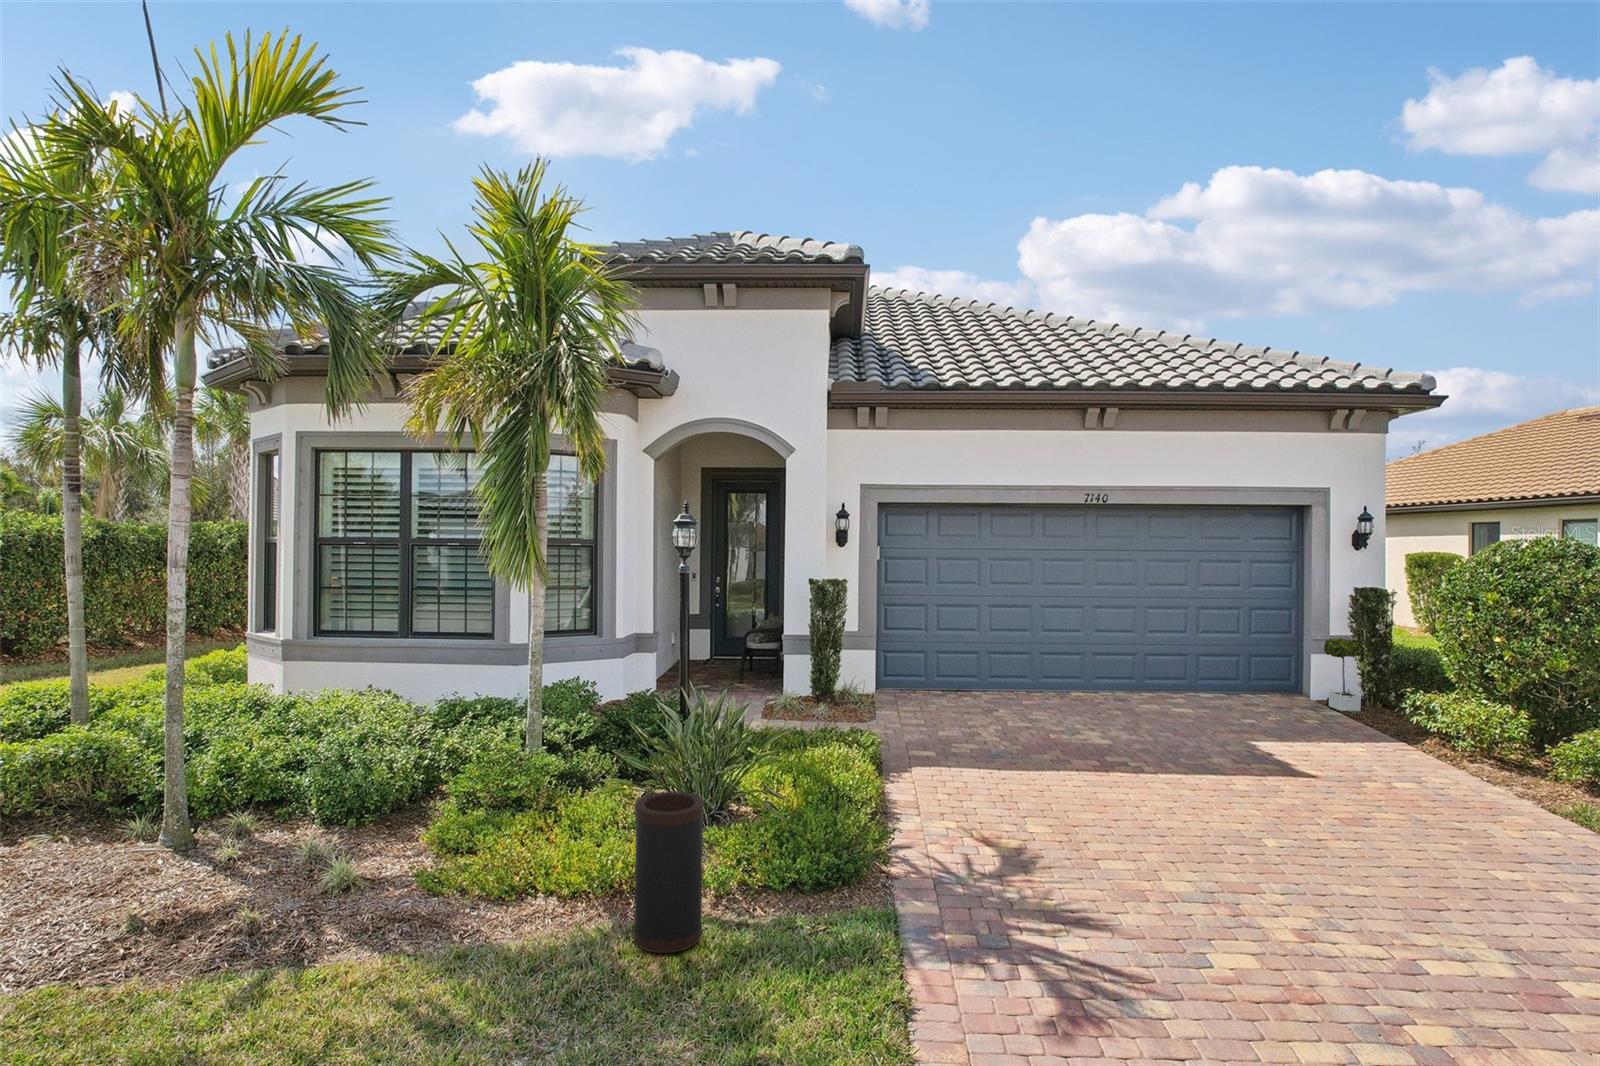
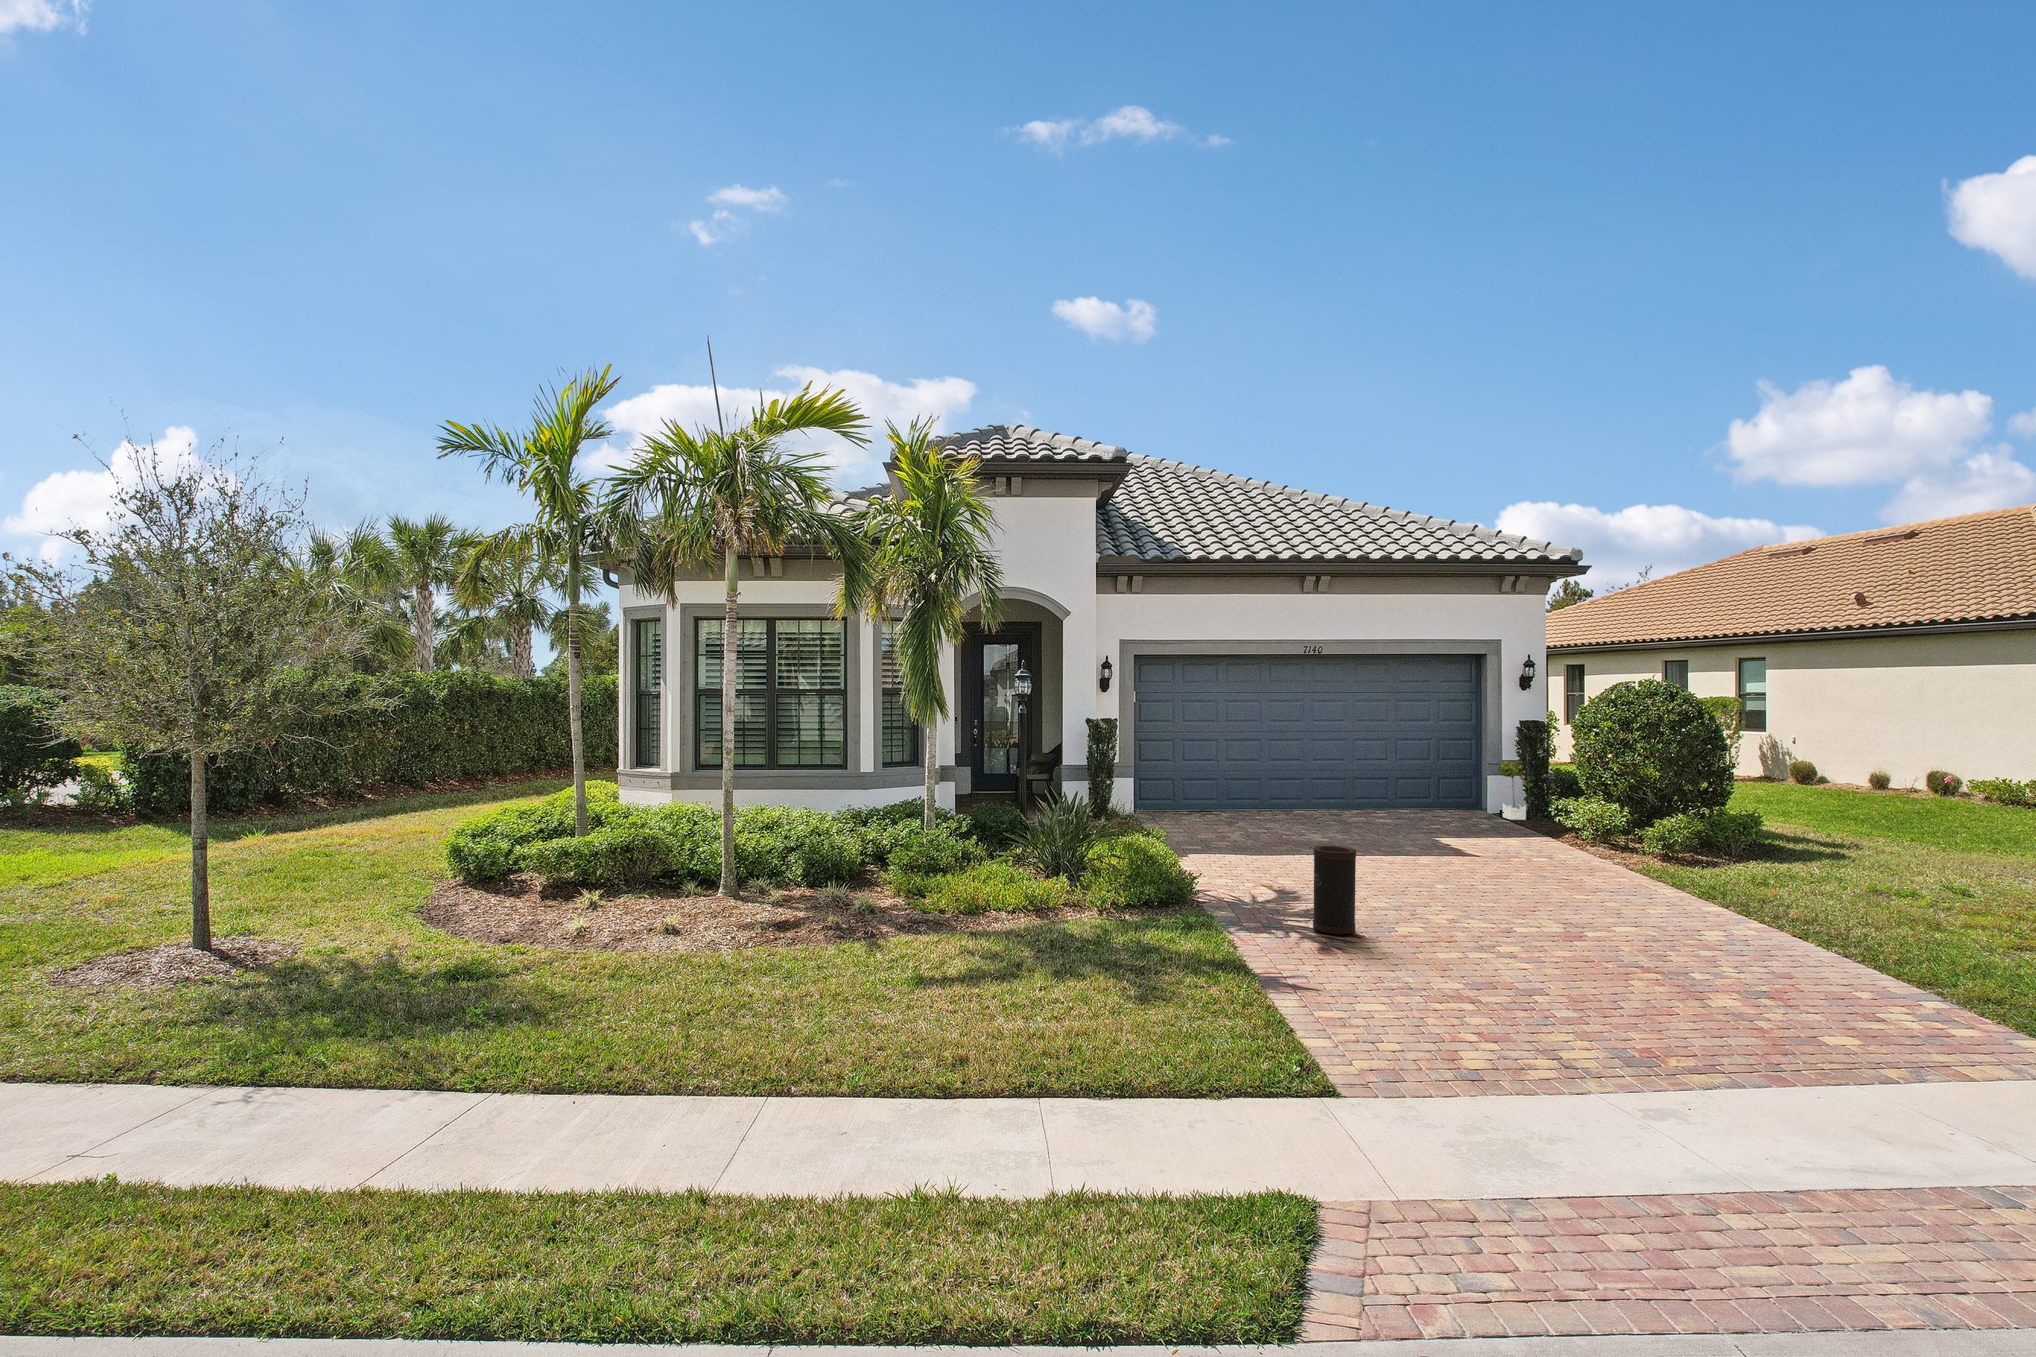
trash can: present [633,791,704,953] -> present [1313,845,1356,935]

